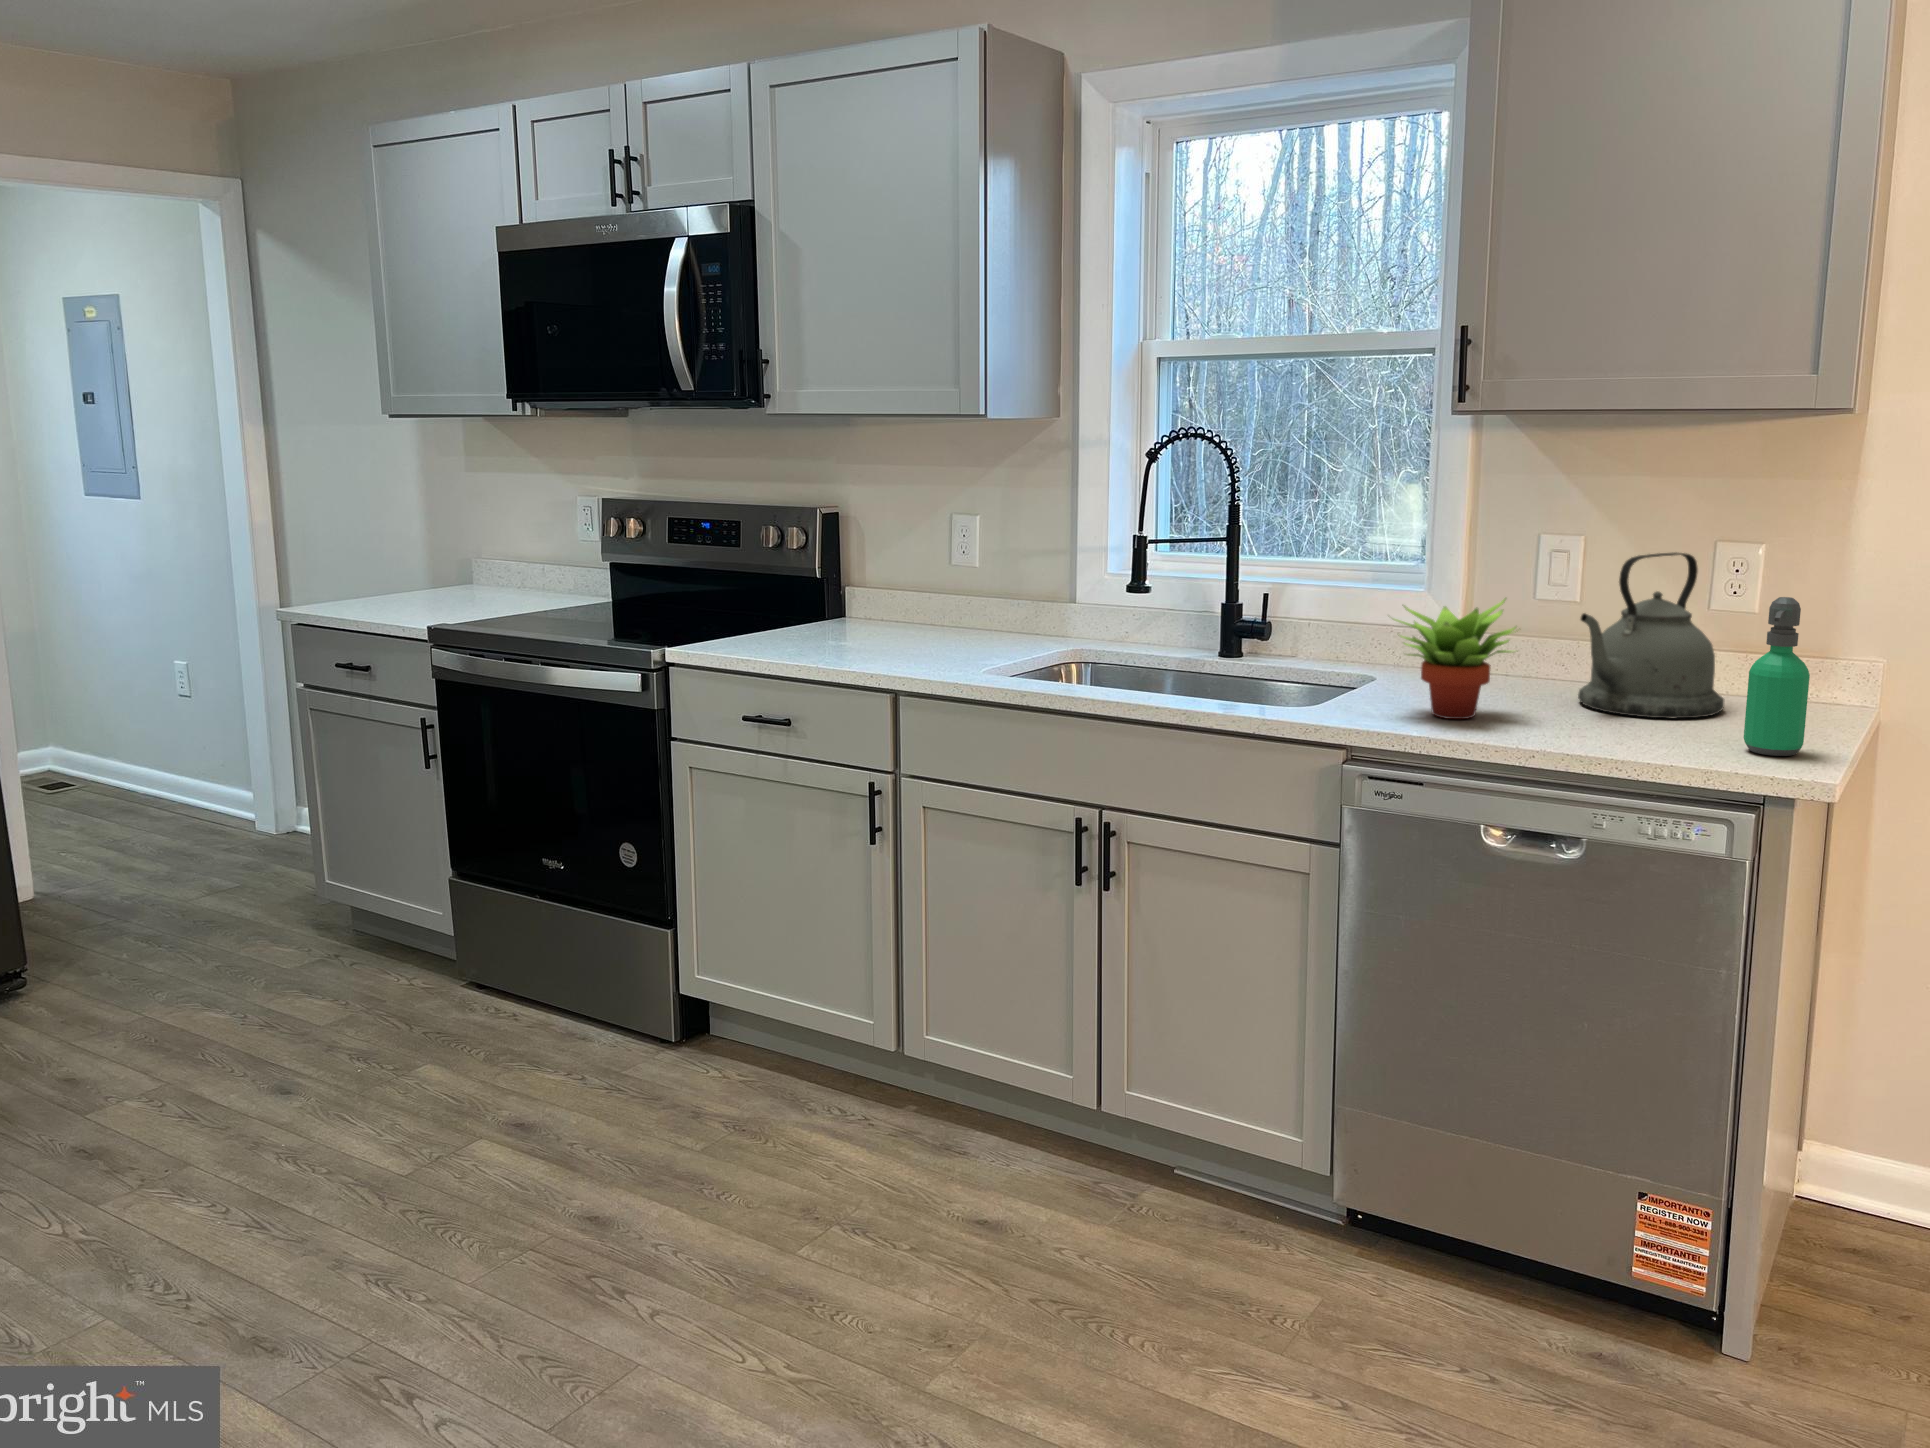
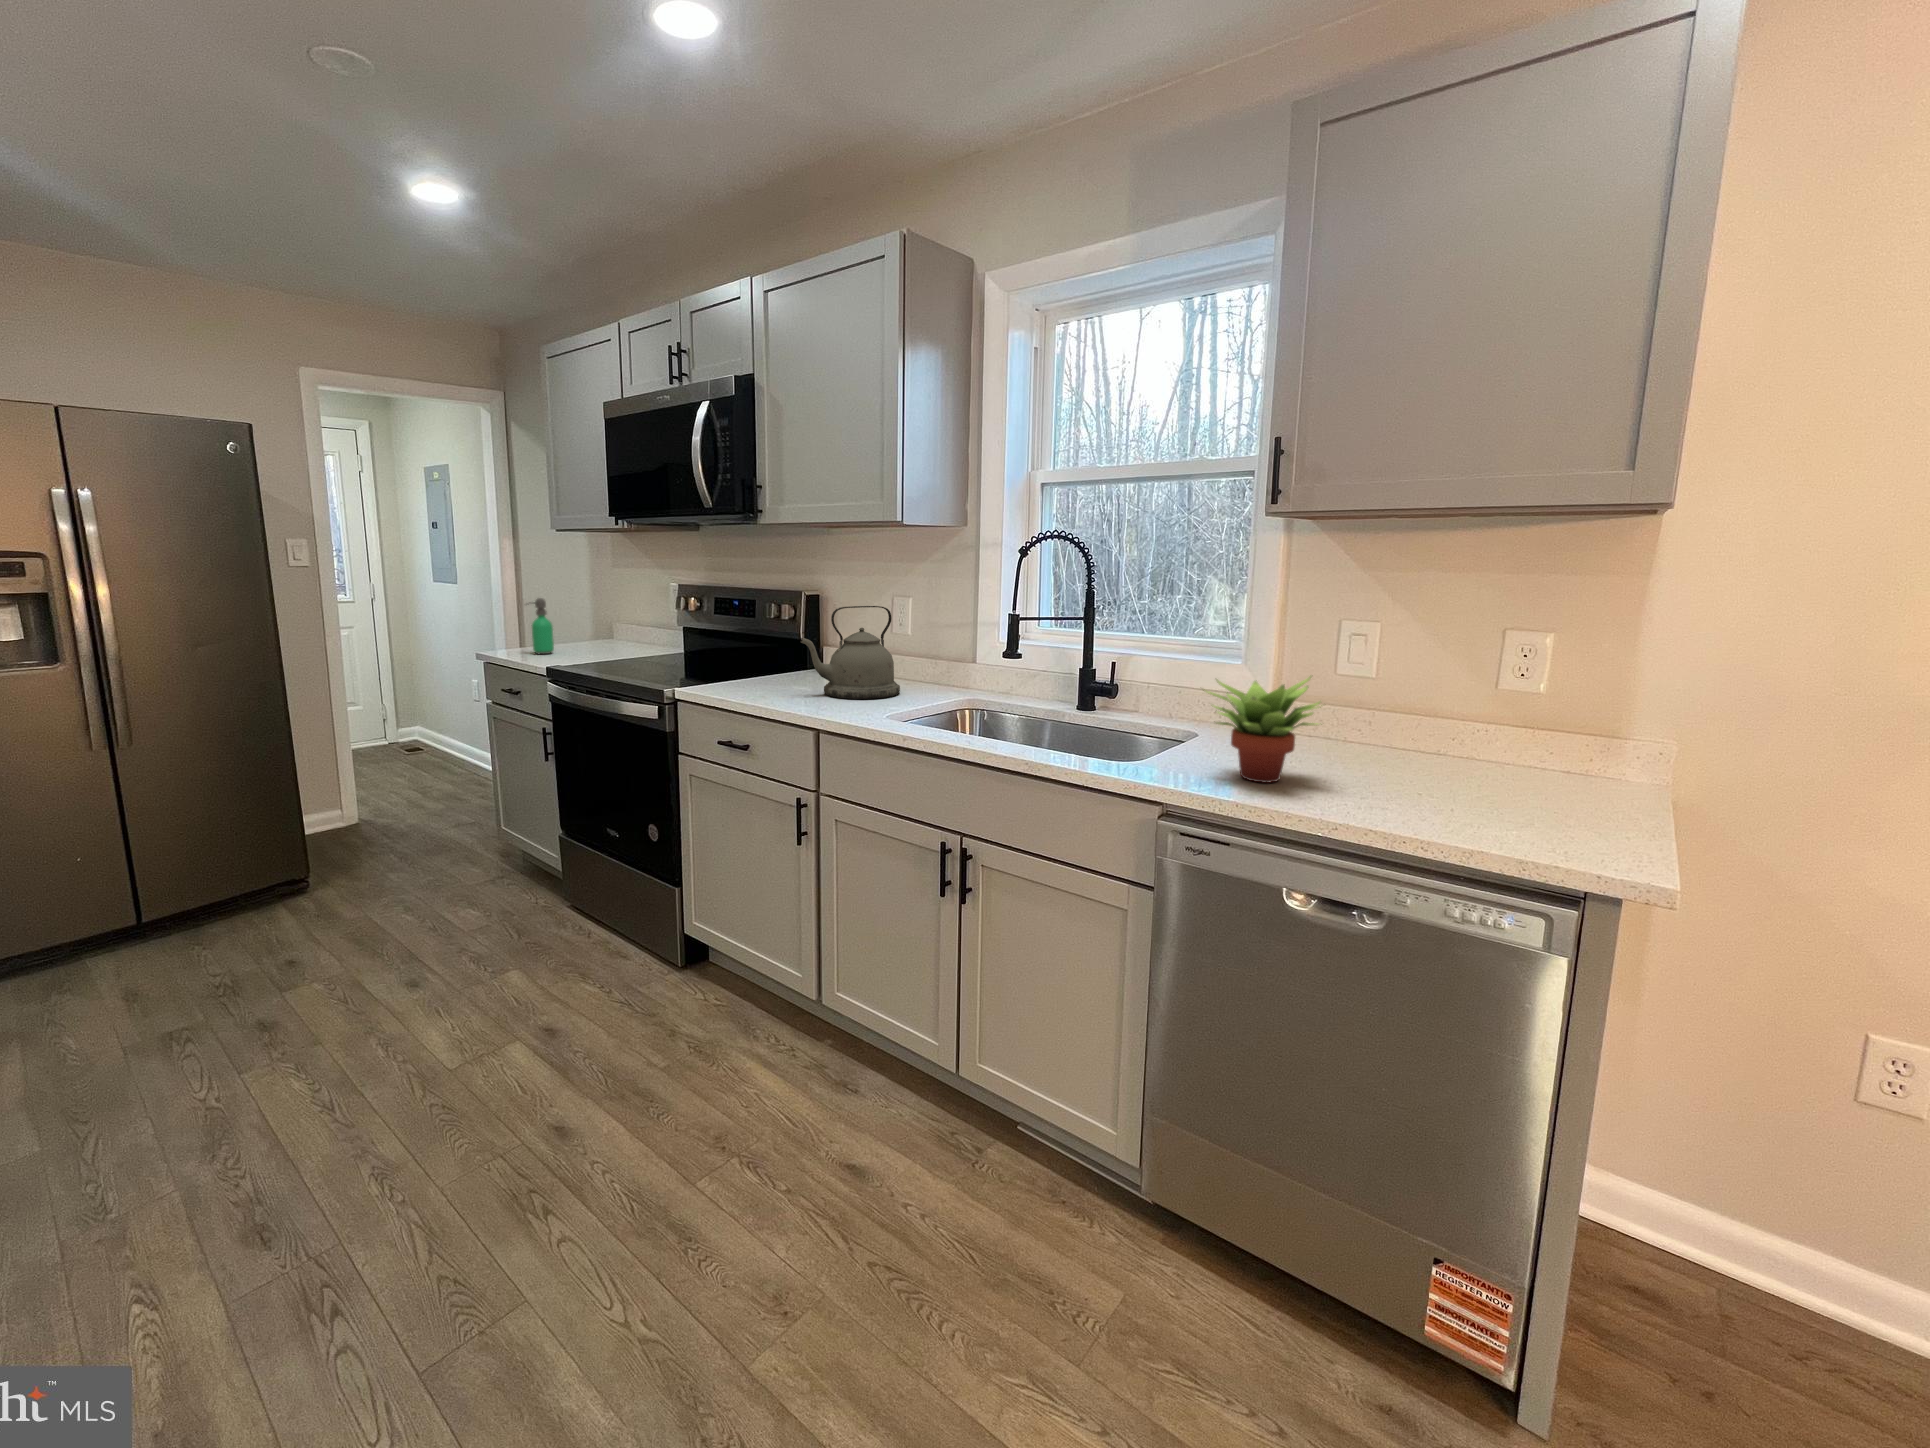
kettle: present [1578,552,1724,718] -> present [800,606,900,699]
soap dispenser: present [1744,597,1810,756] -> present [532,598,554,654]

